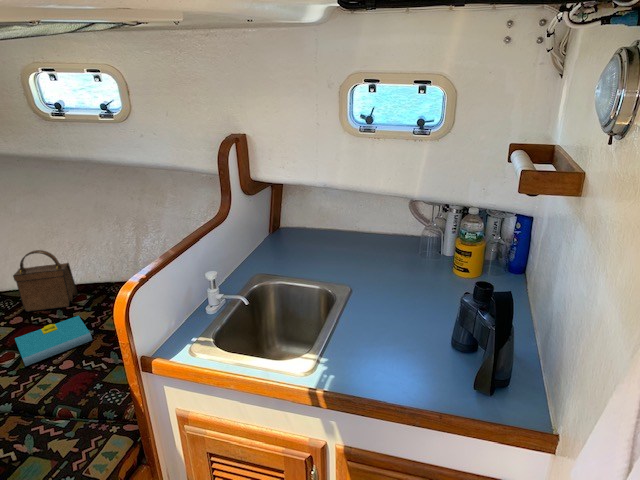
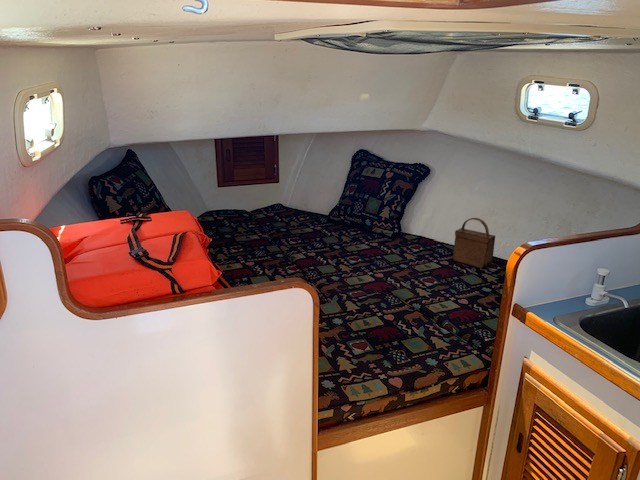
book: present [15,316,92,366] -> none [438,271,488,295]

